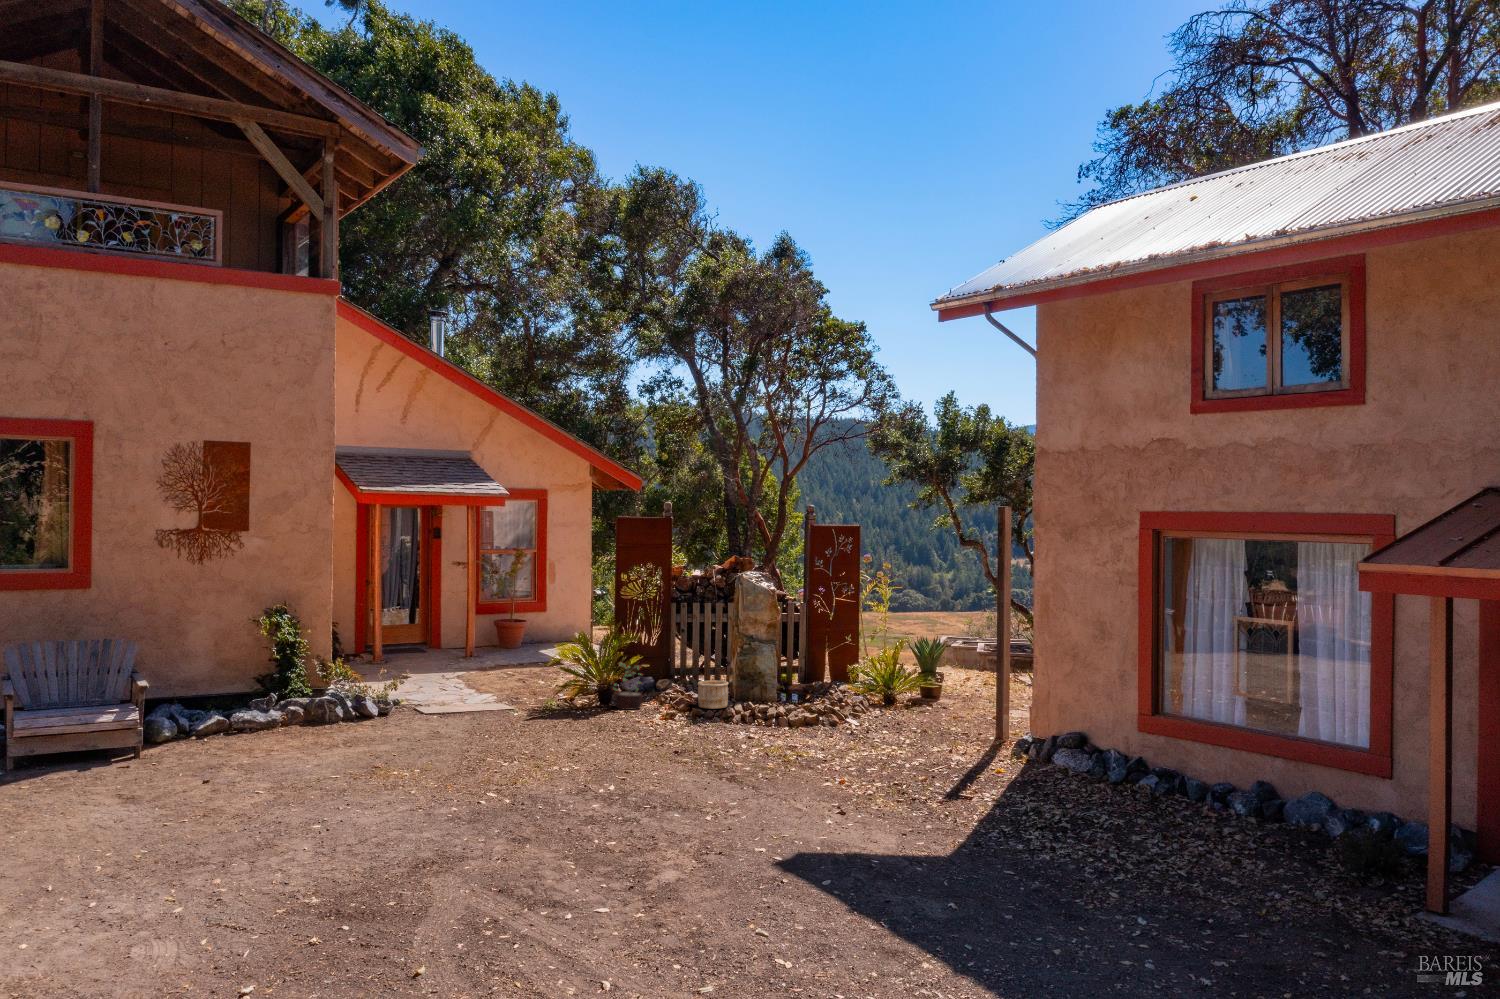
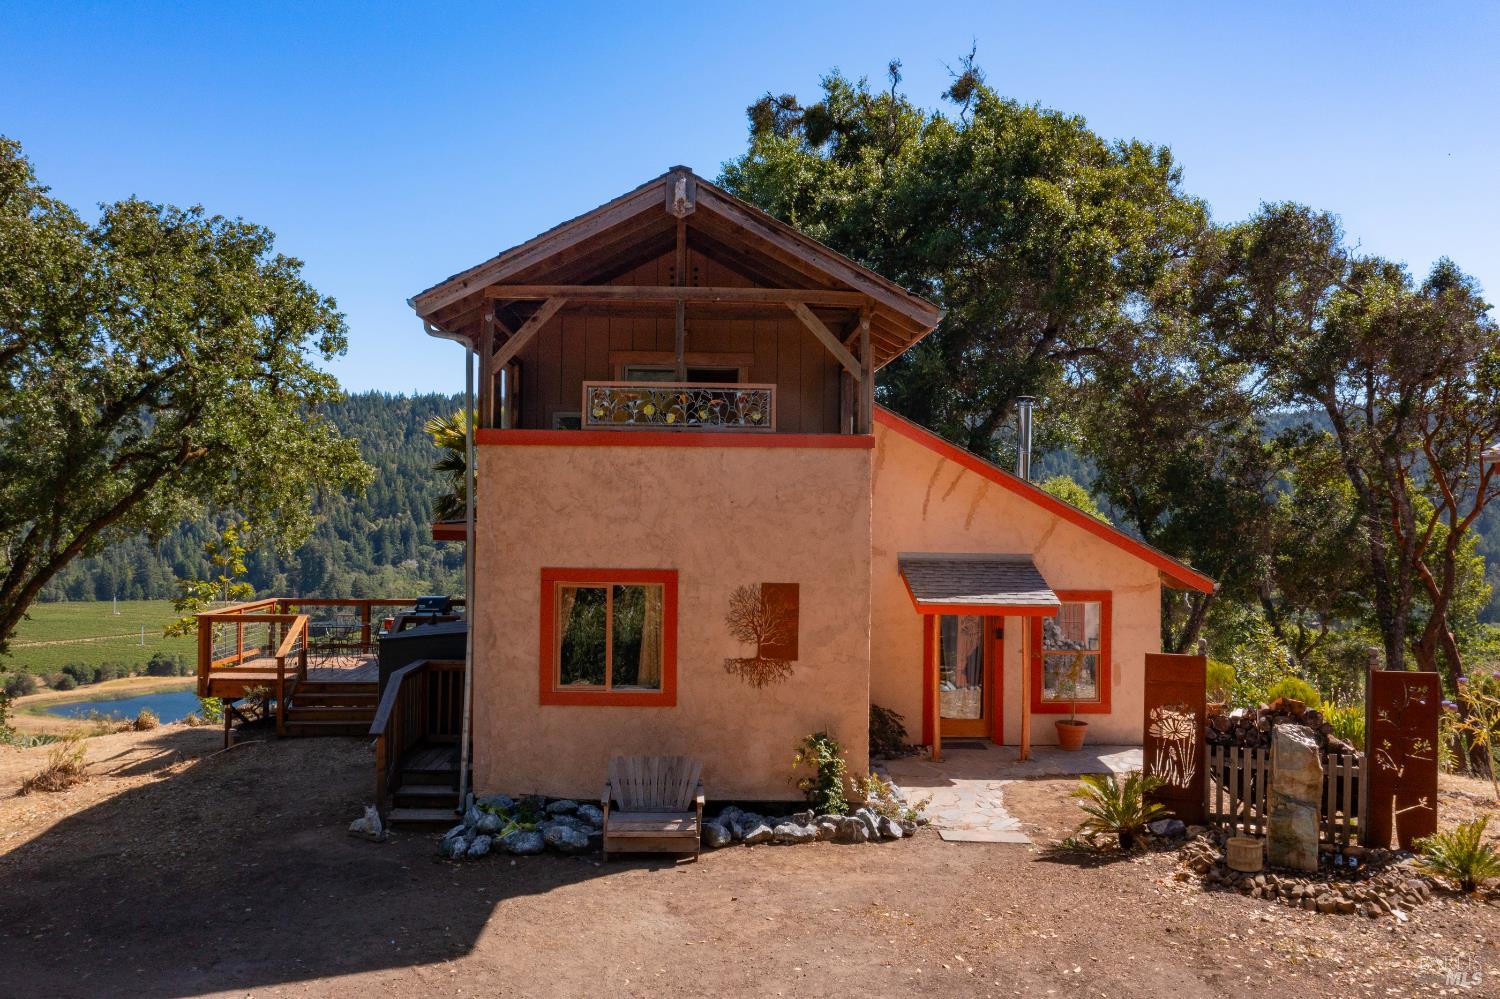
decorative plant: present [613,662,642,710] -> none [1128,807,1165,860]

